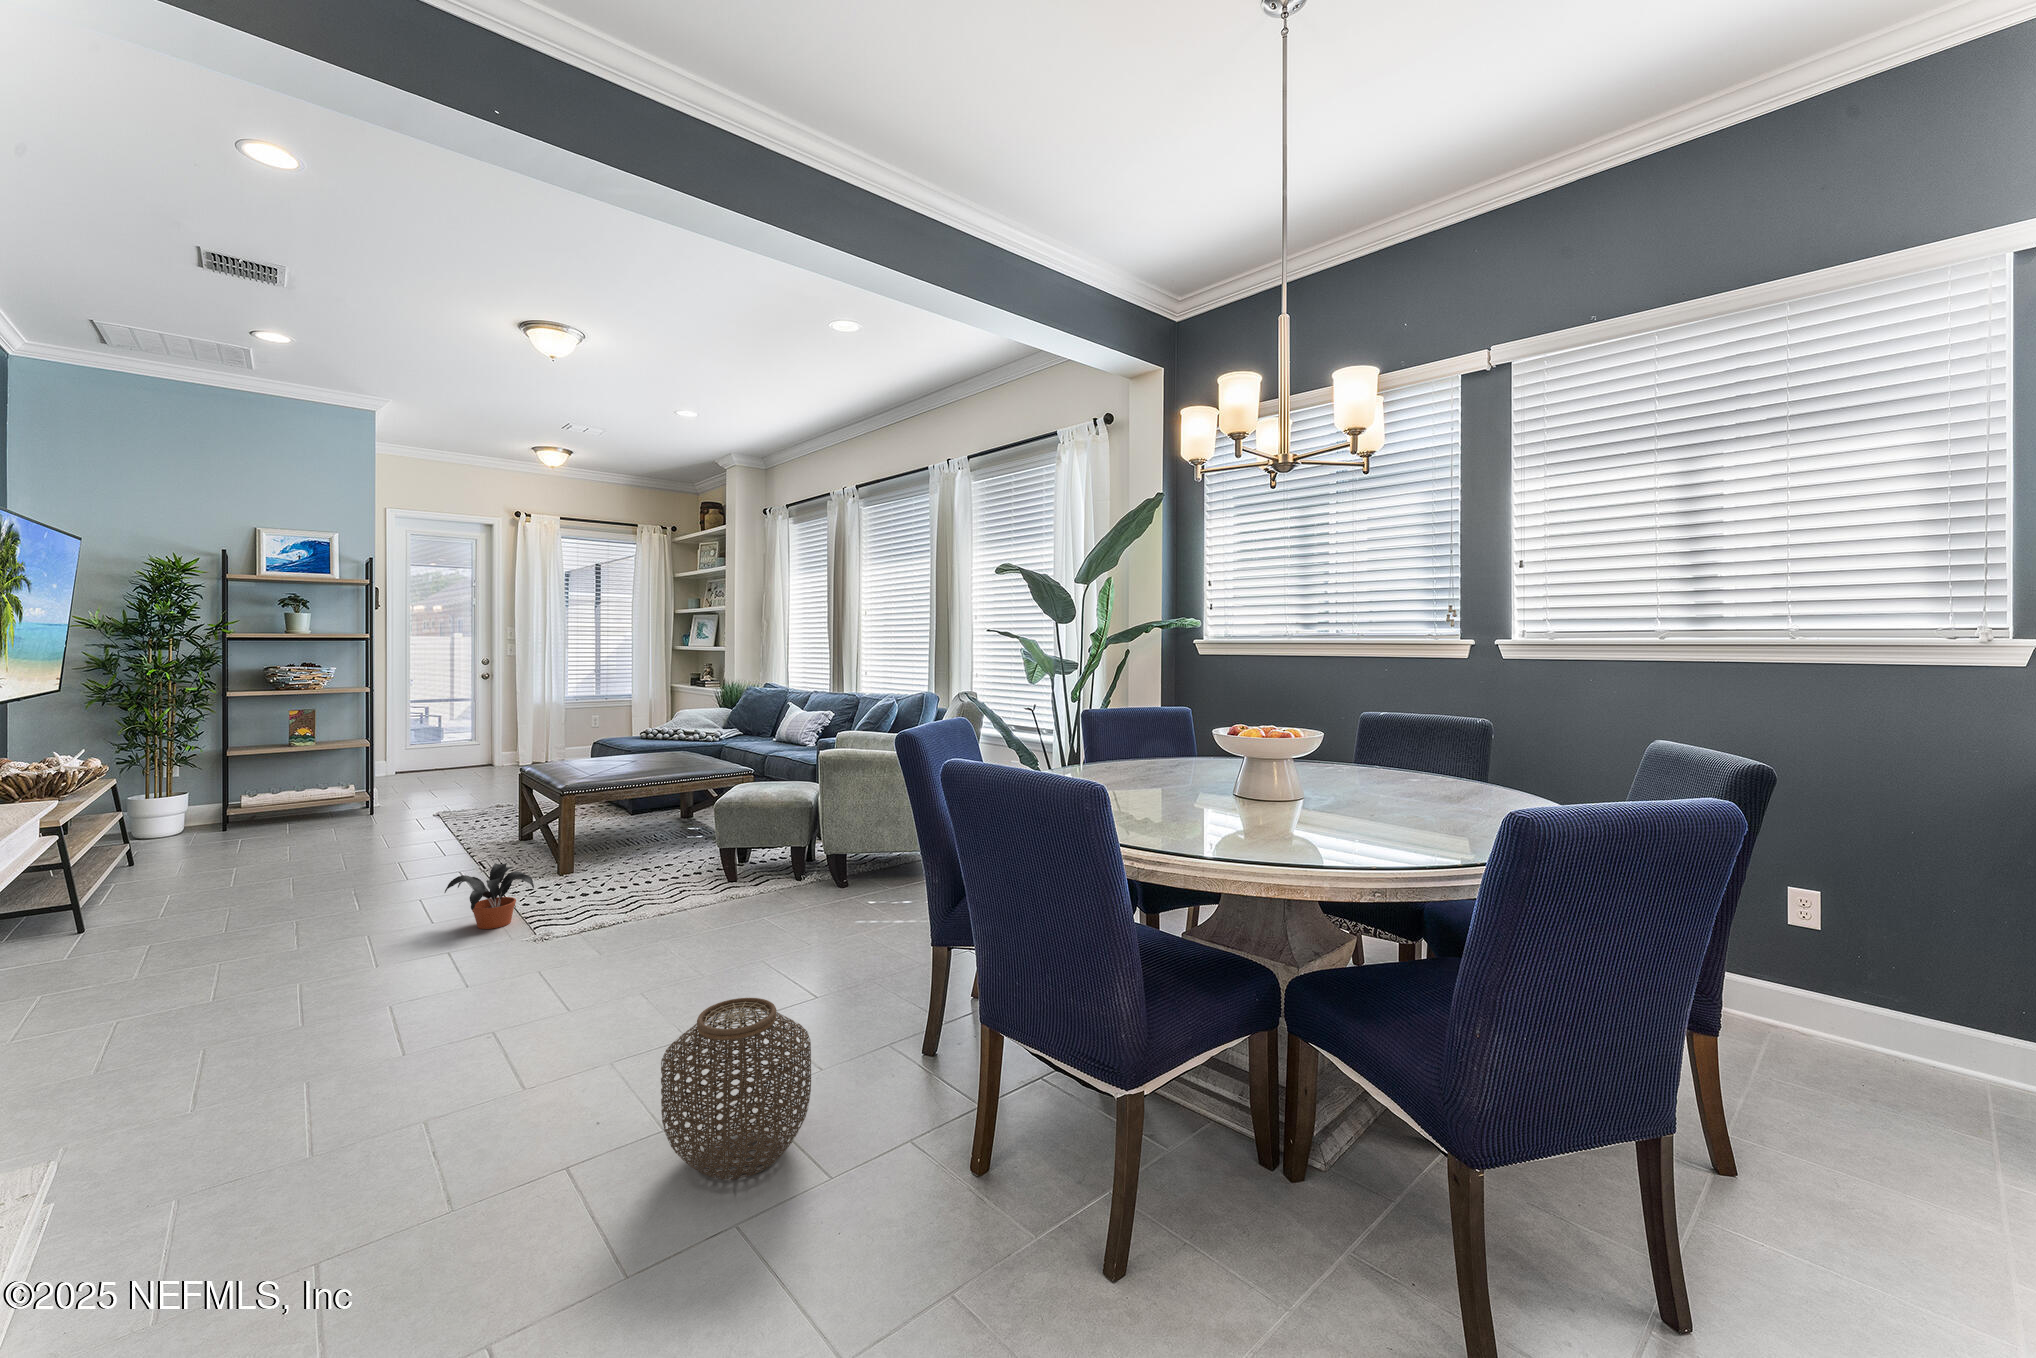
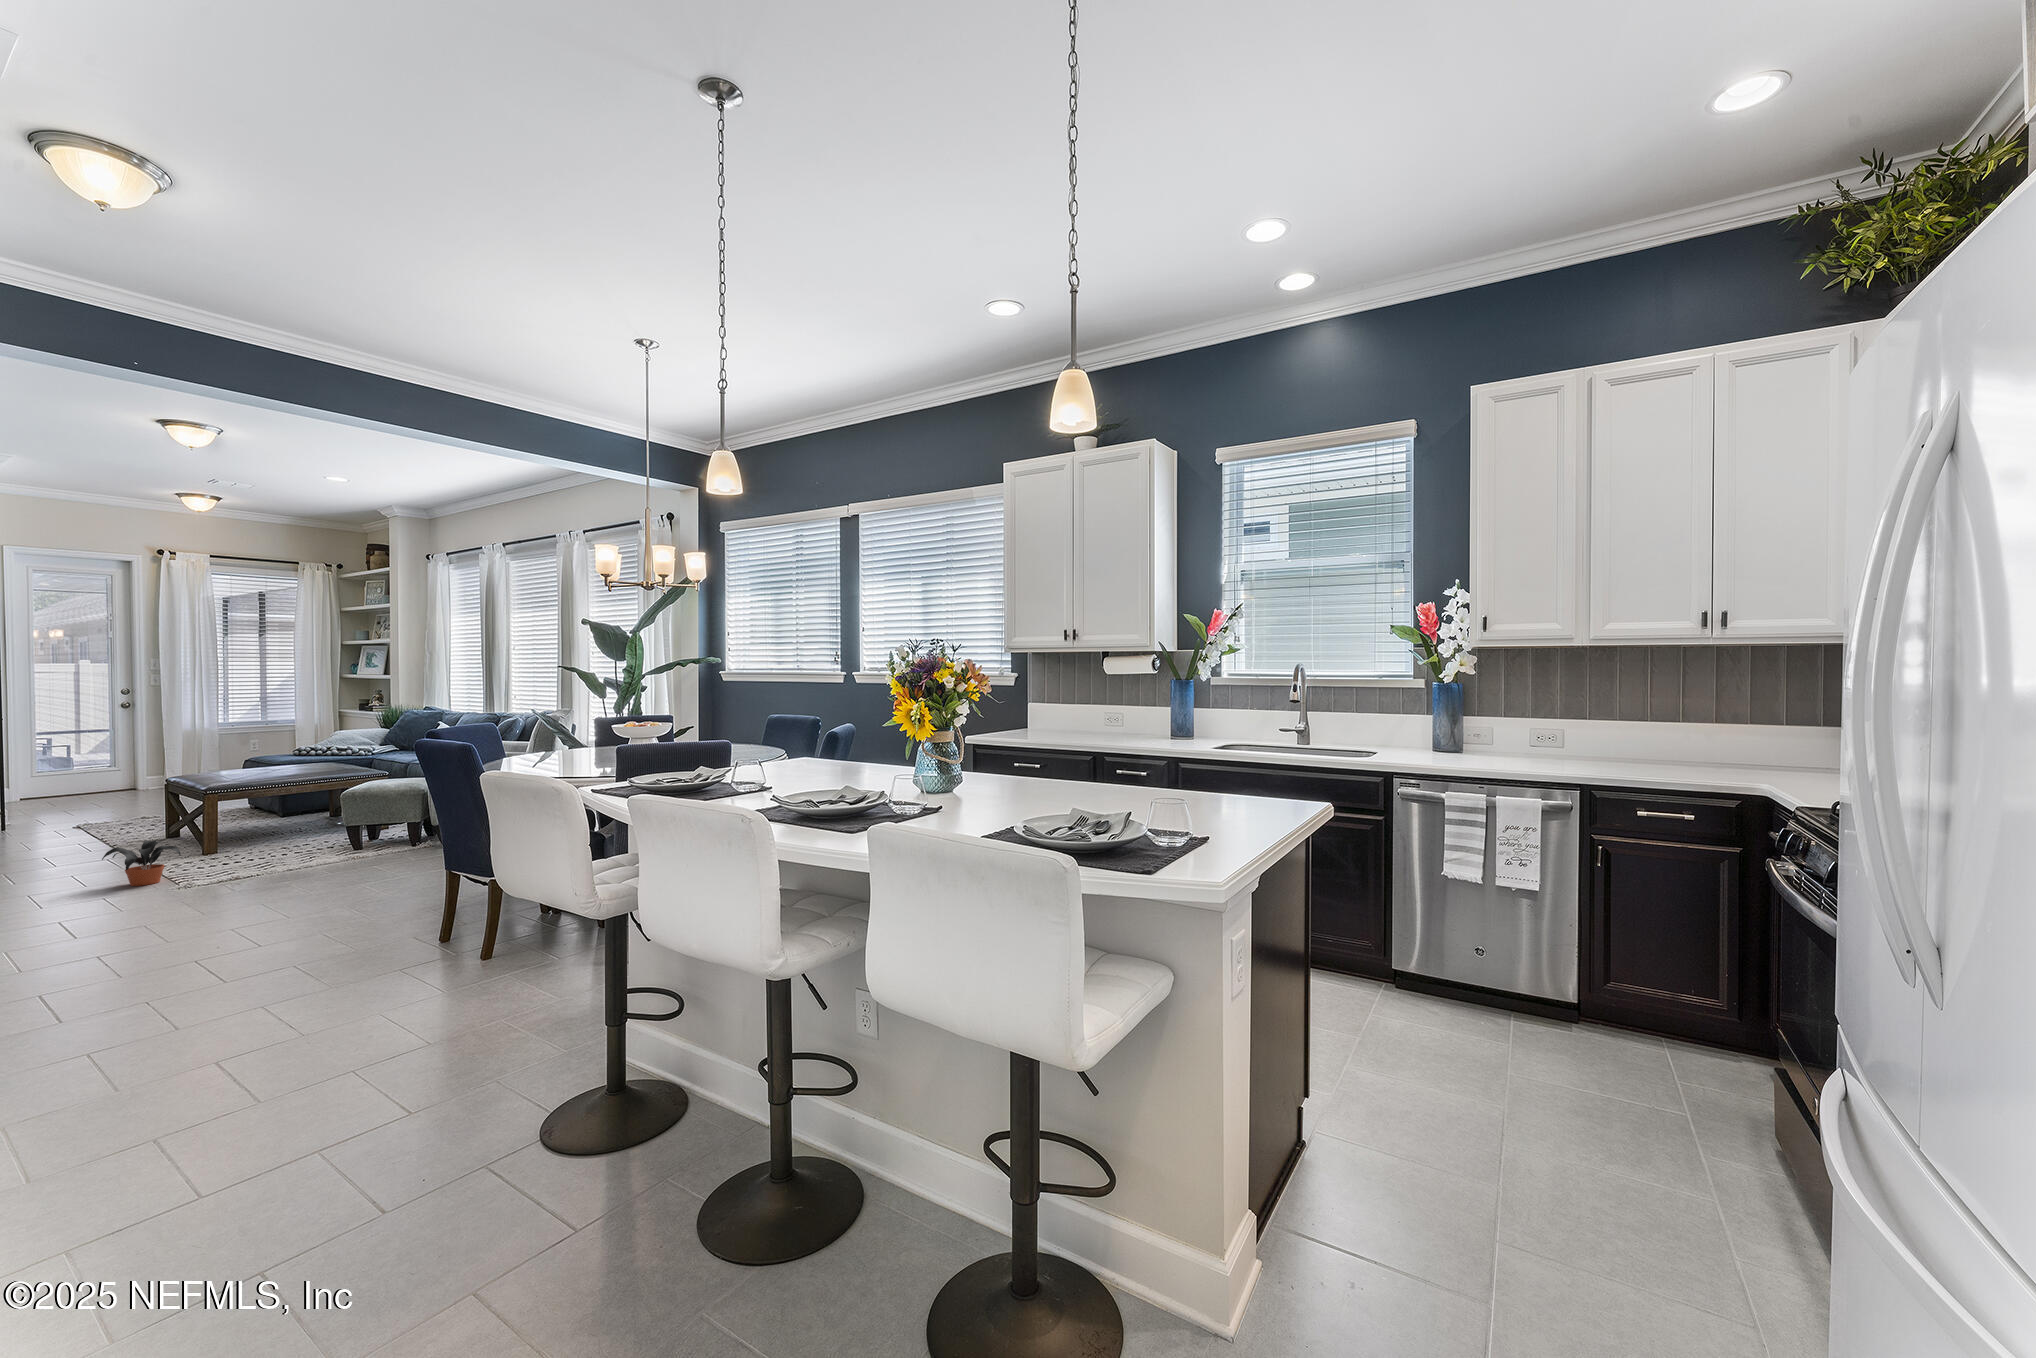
woven basket: present [661,998,811,1180] -> none [261,869,357,955]

